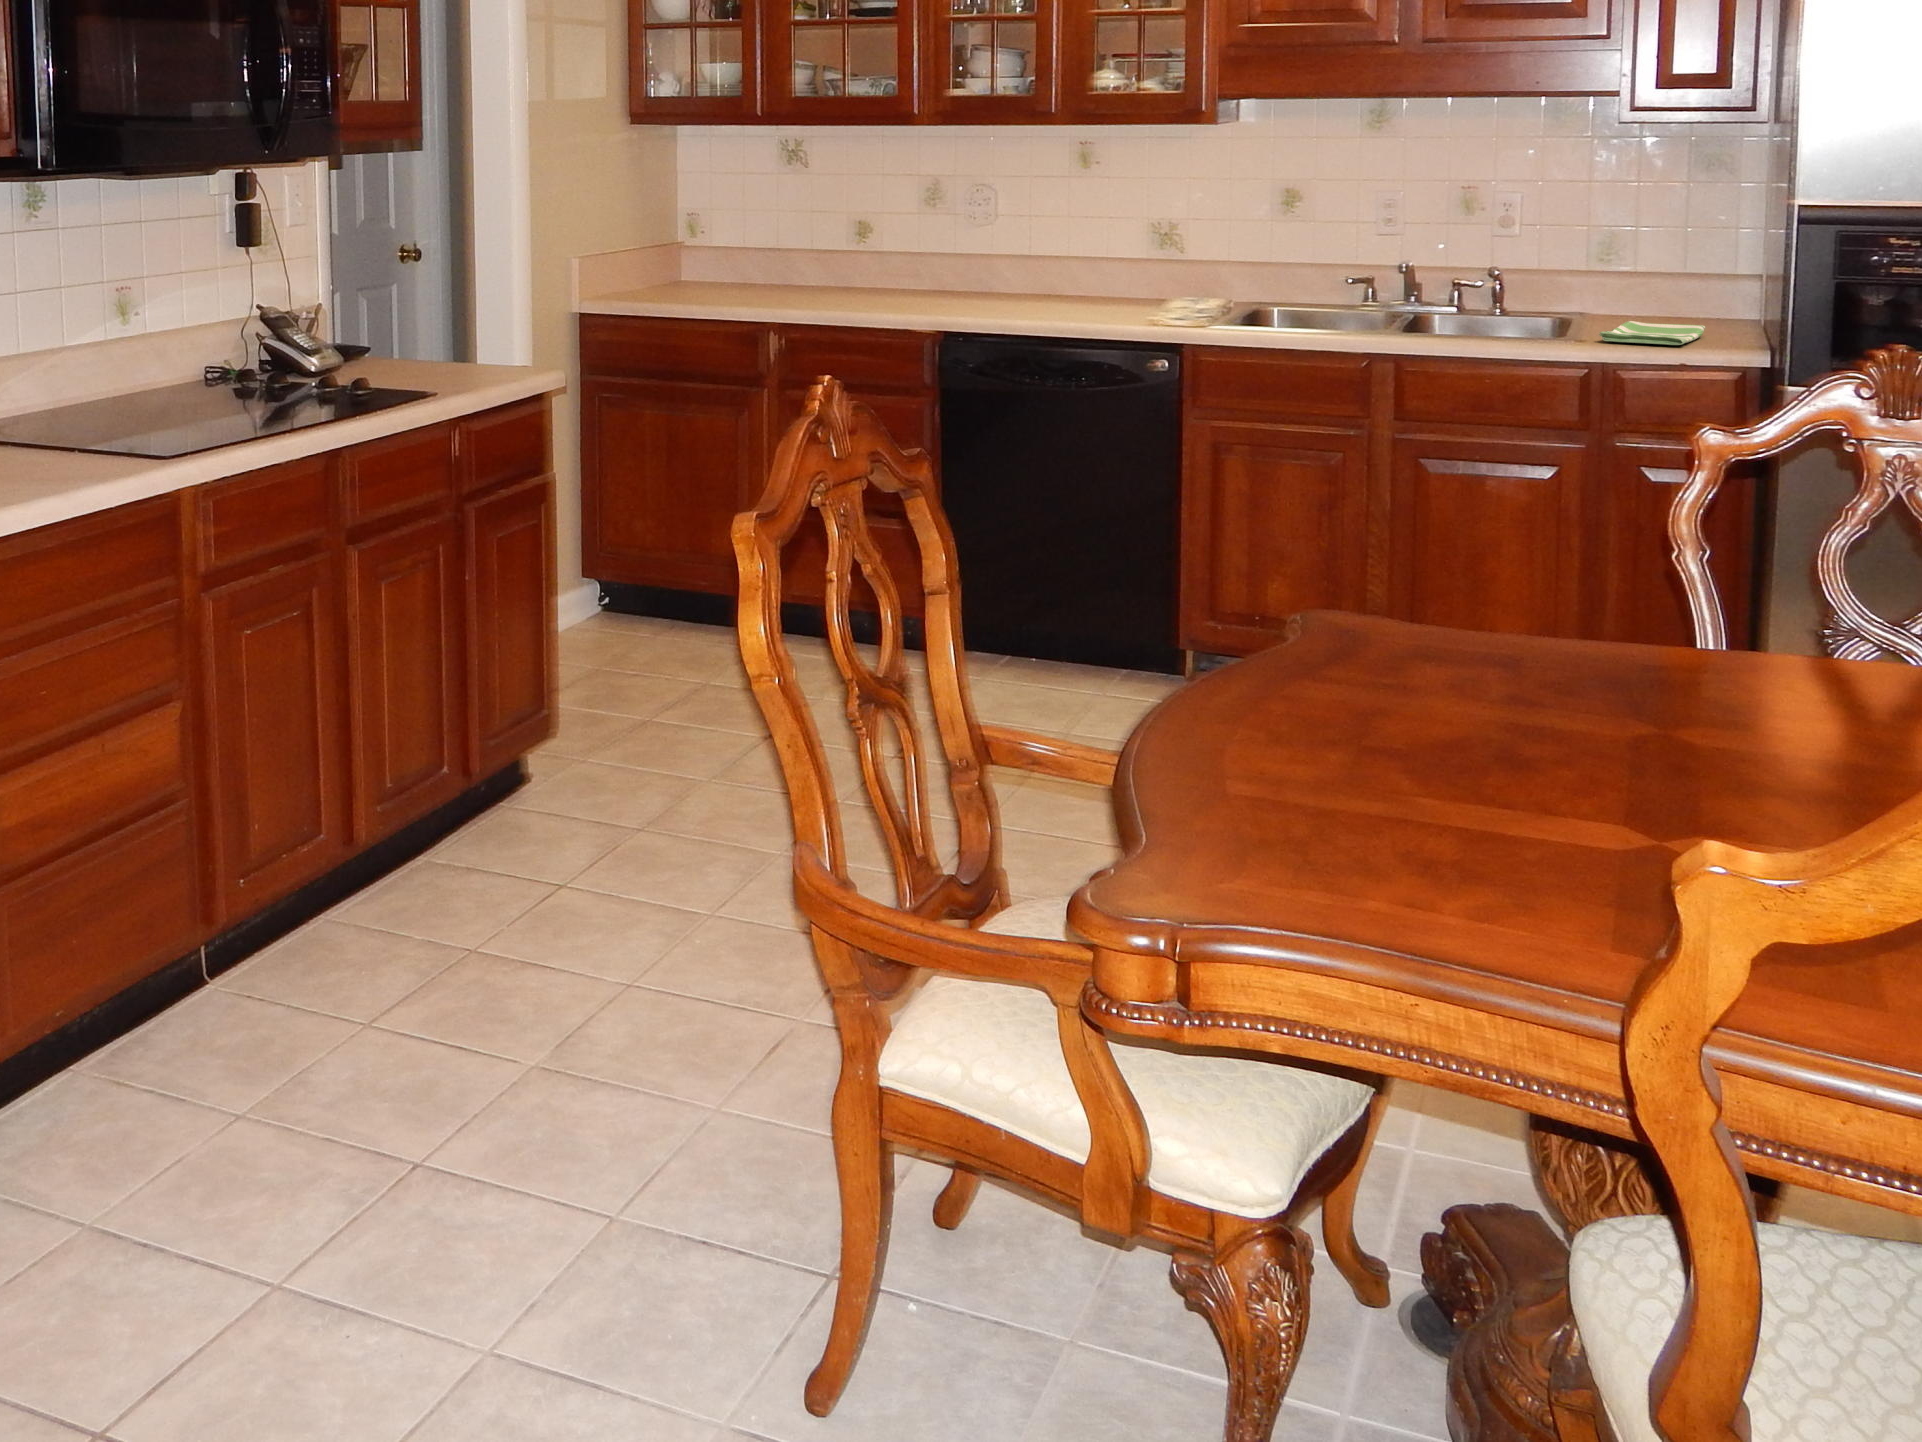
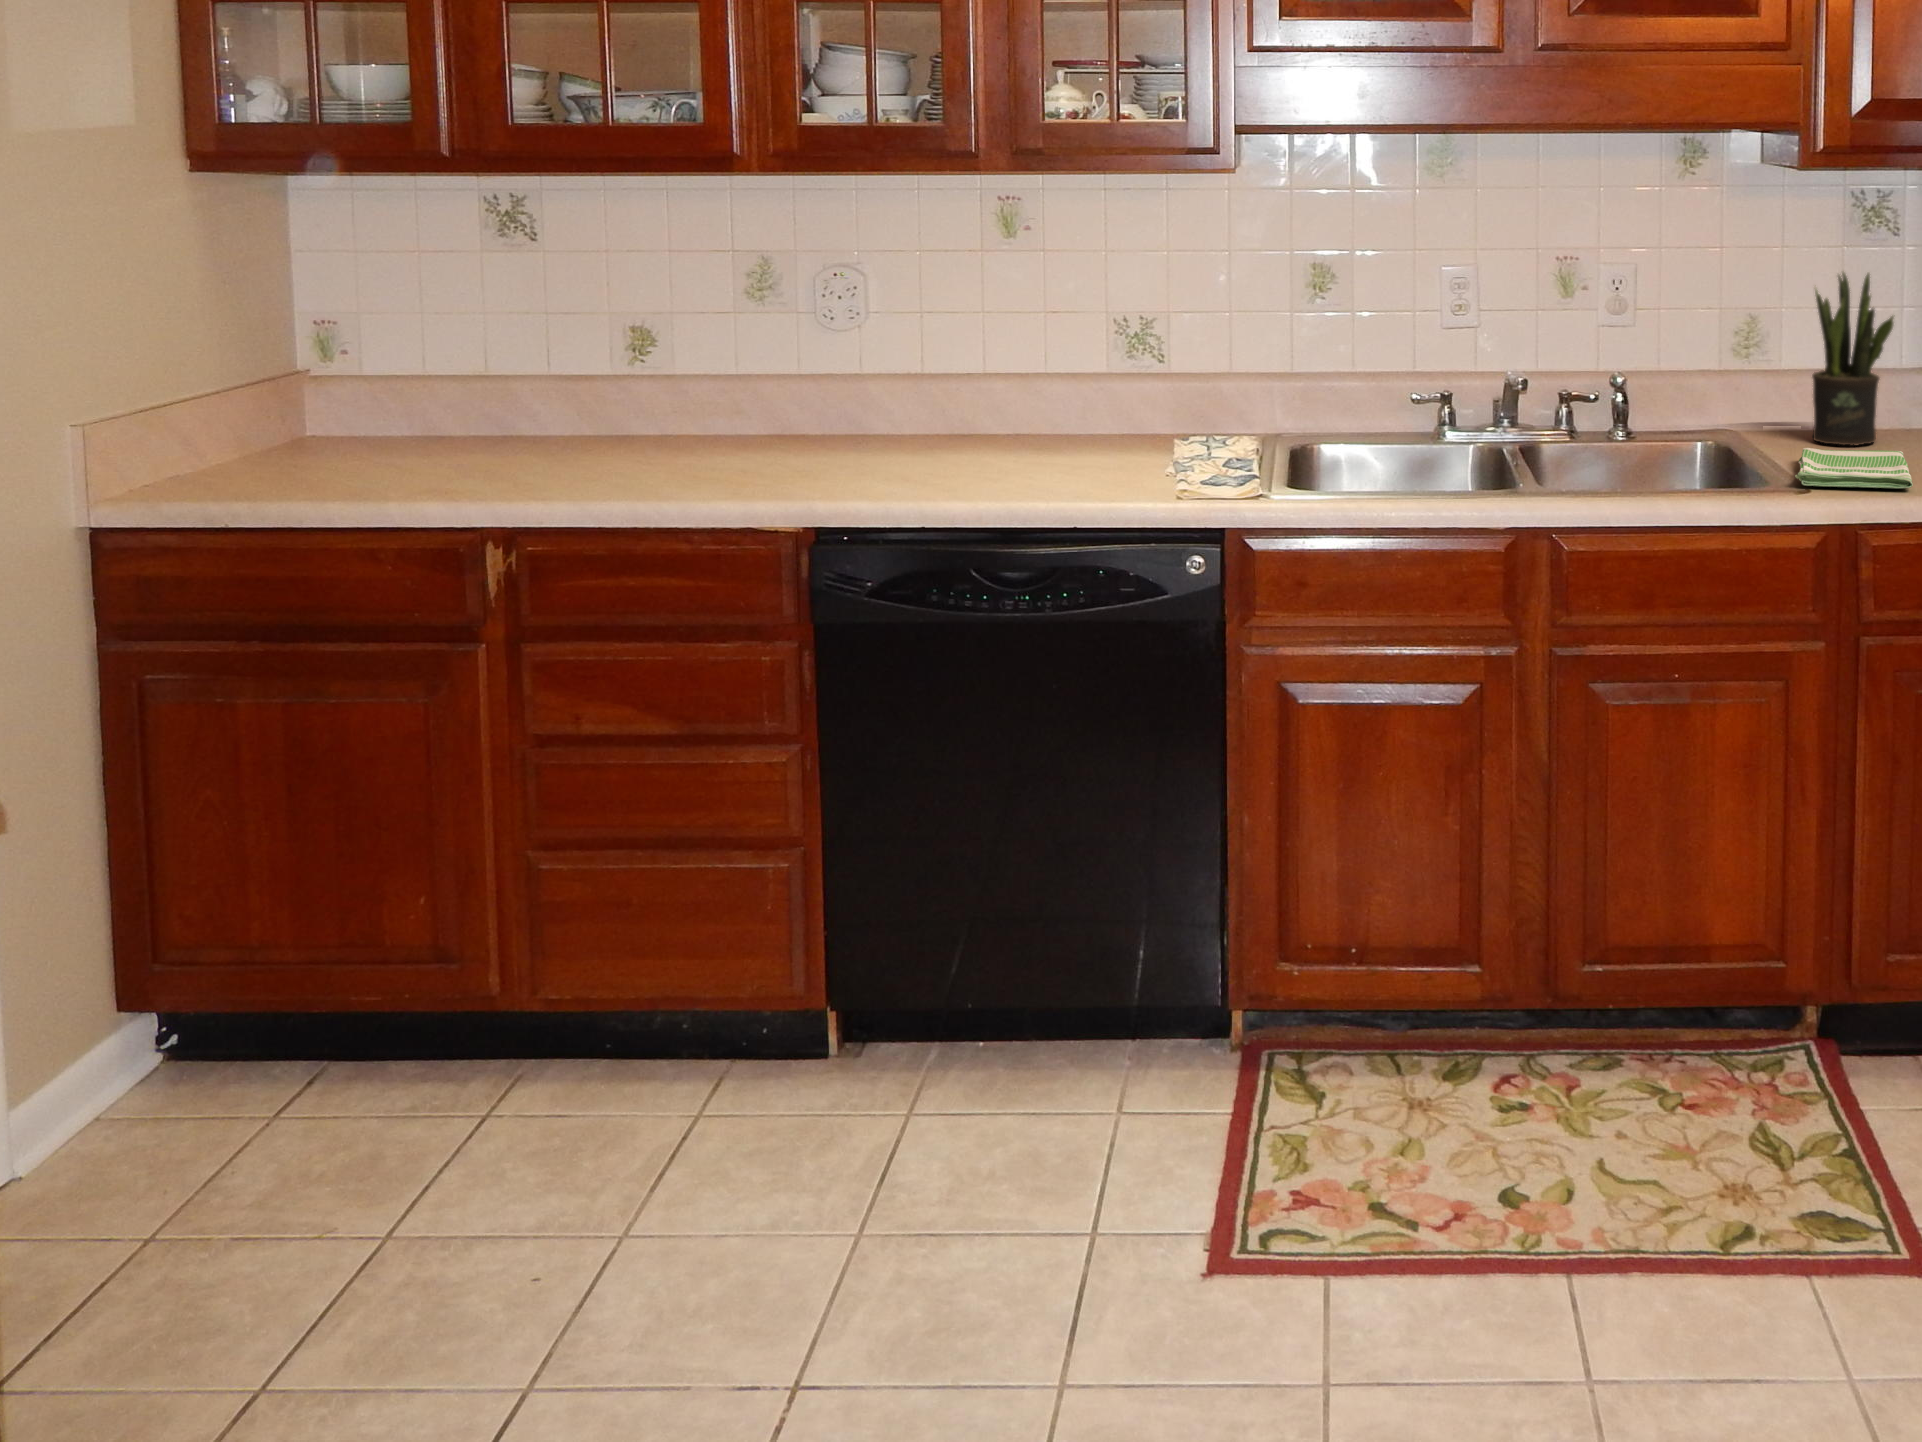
potted plant: none [1658,198,1717,325] -> present [1812,272,1894,446]

